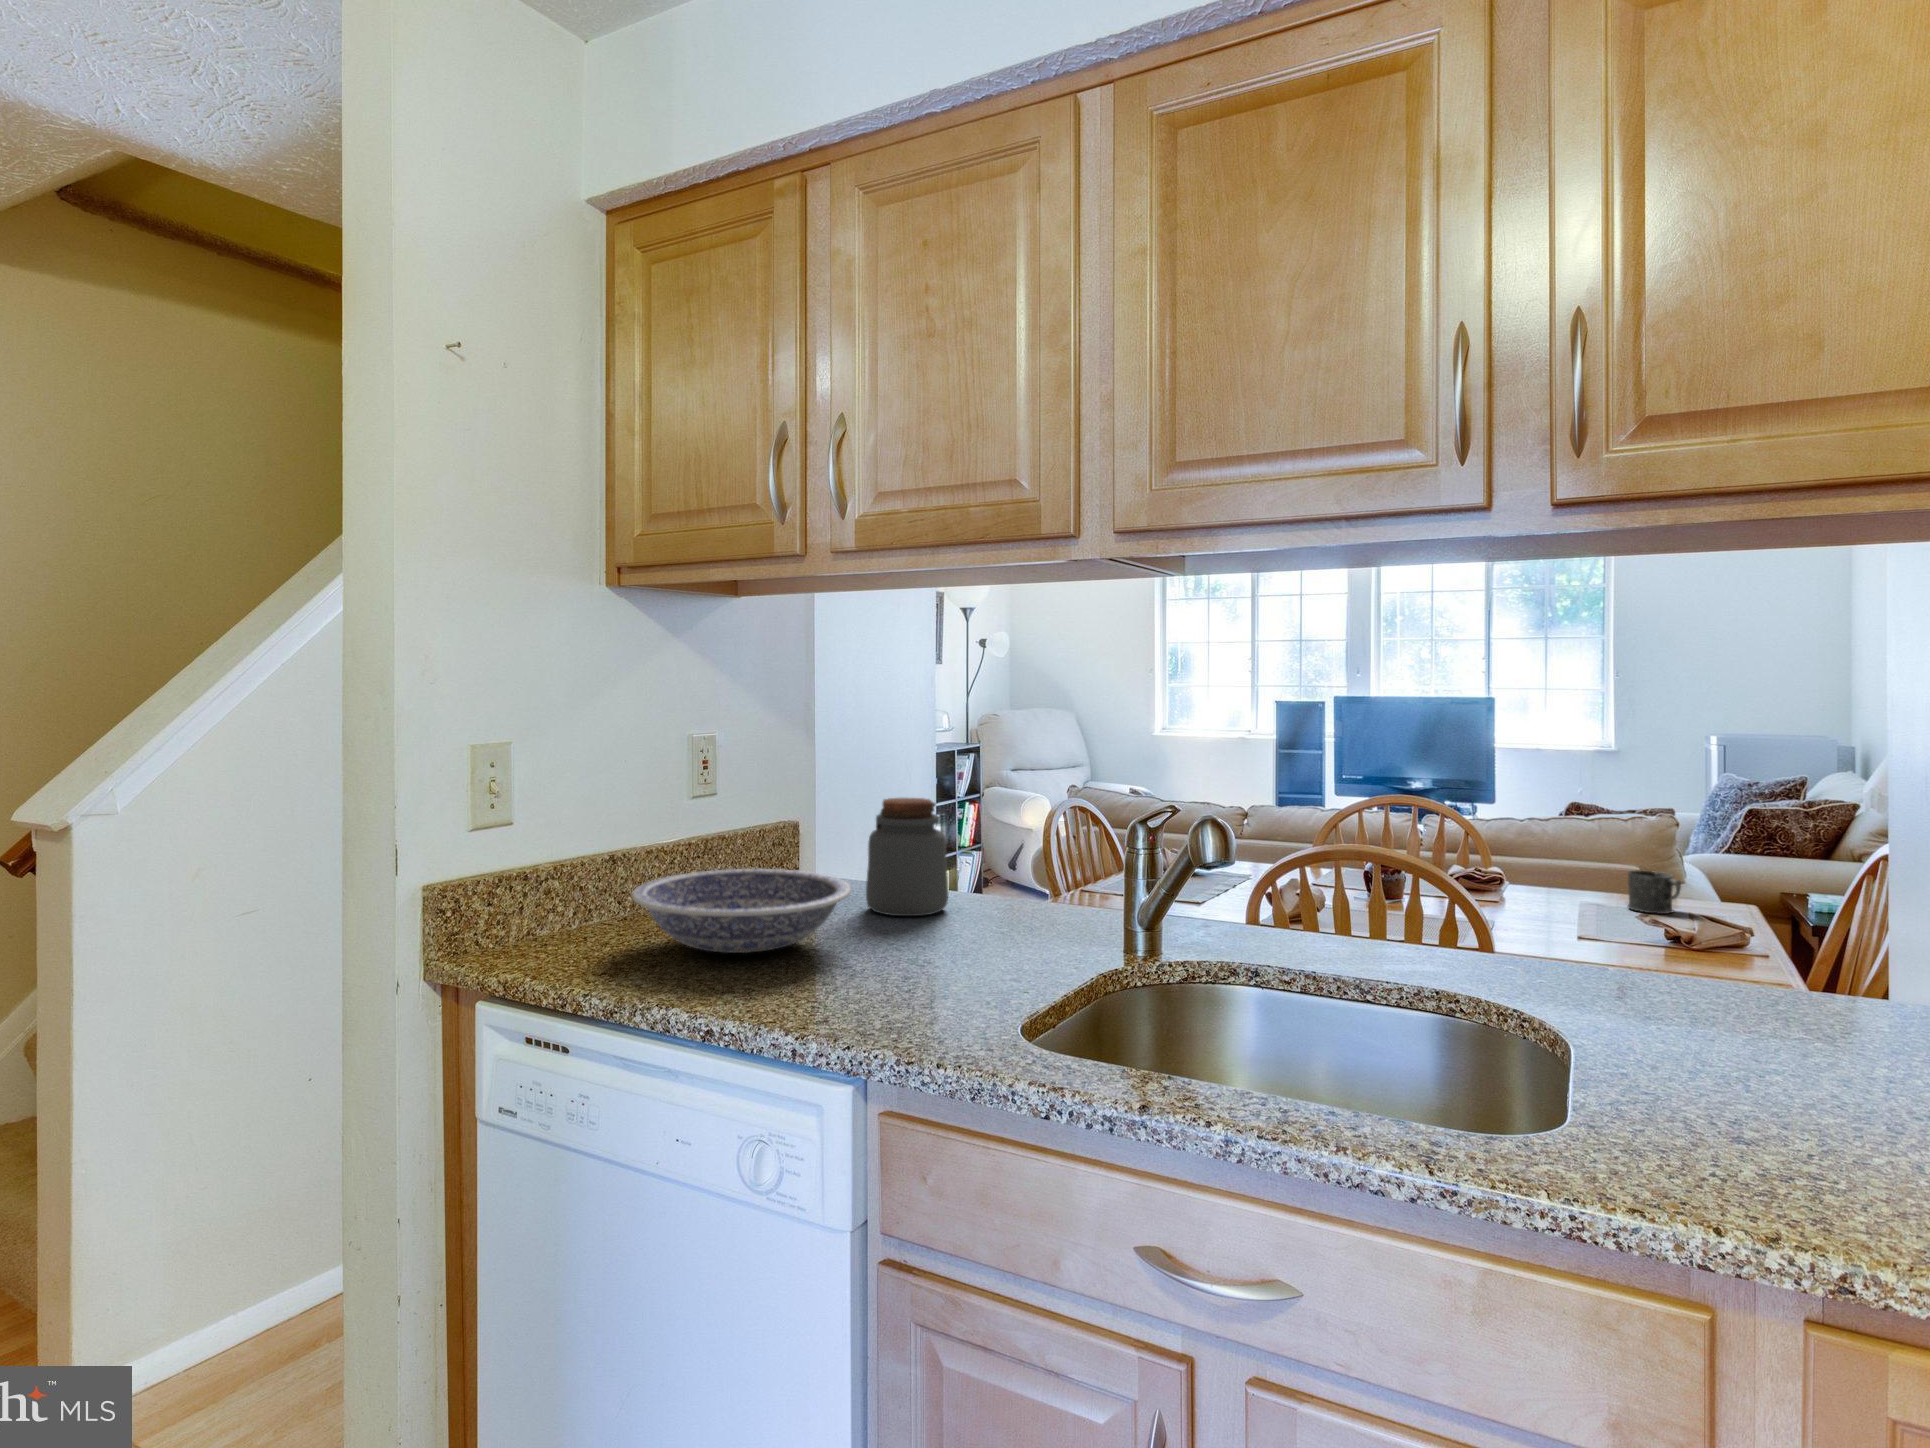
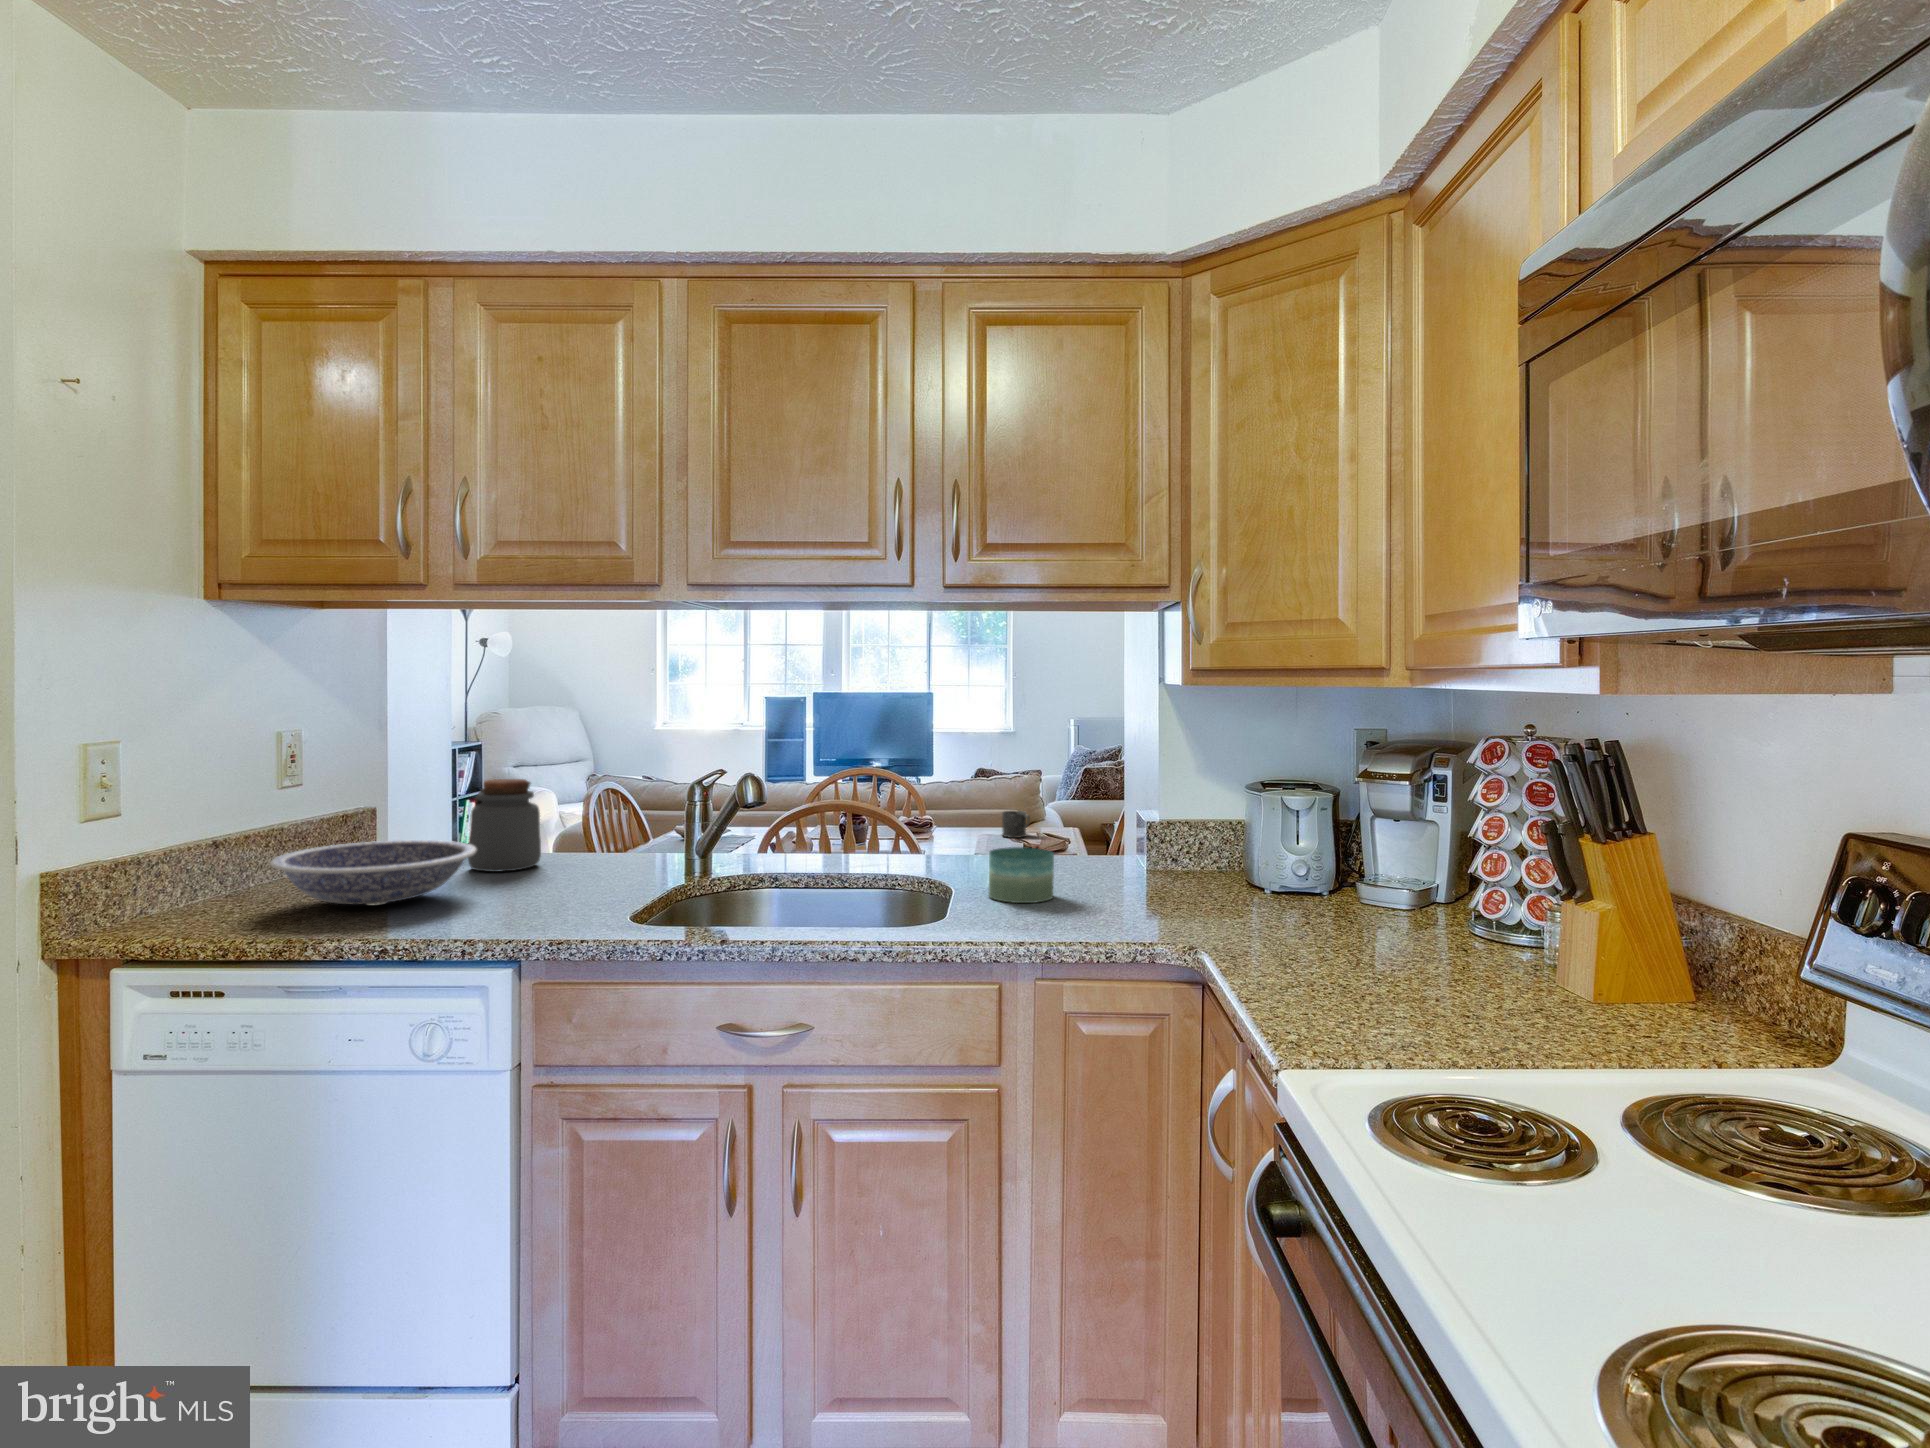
candle: none [1668,984,1837,1118] -> present [989,847,1054,903]

